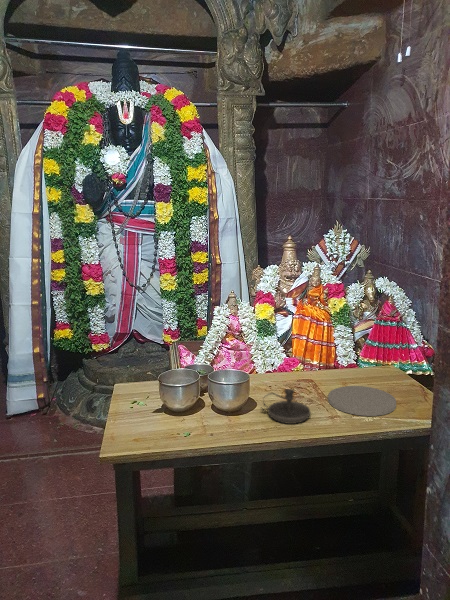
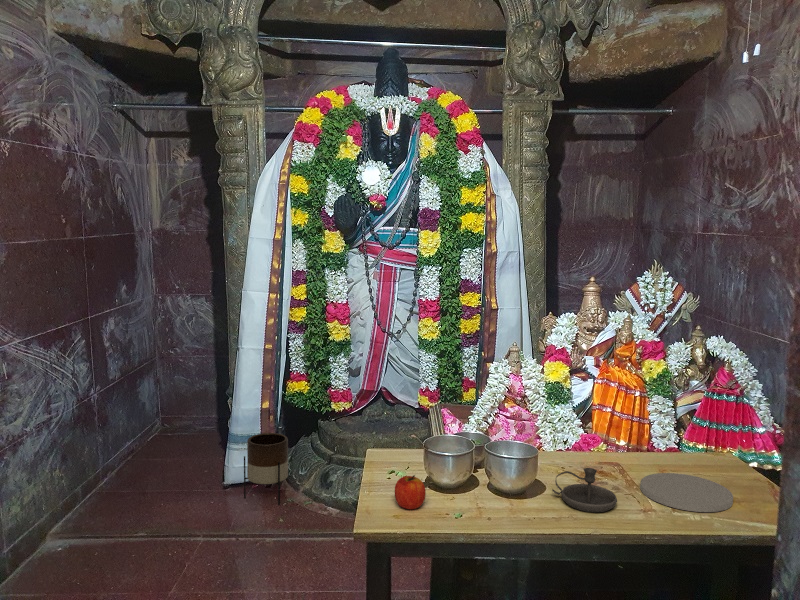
planter: none [20,372,59,429] -> present [244,433,288,505]
apple: none [132,407,158,435] -> present [395,475,426,509]

